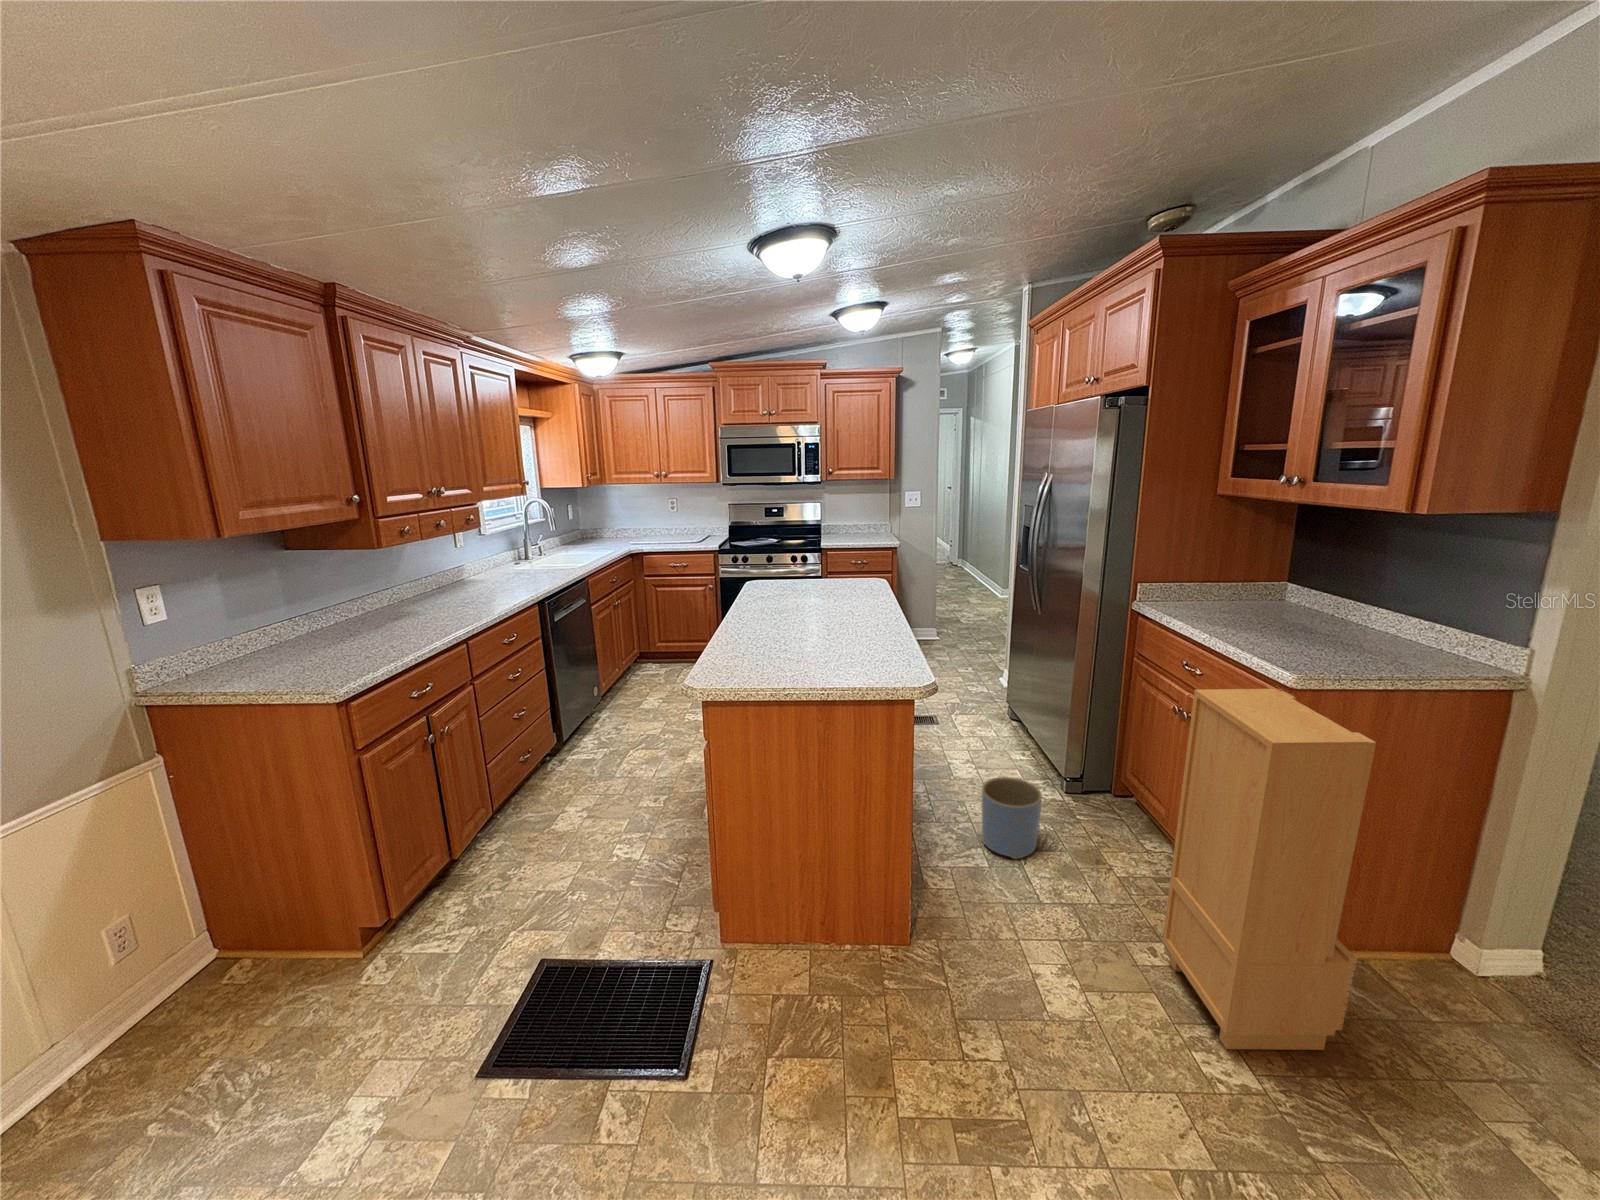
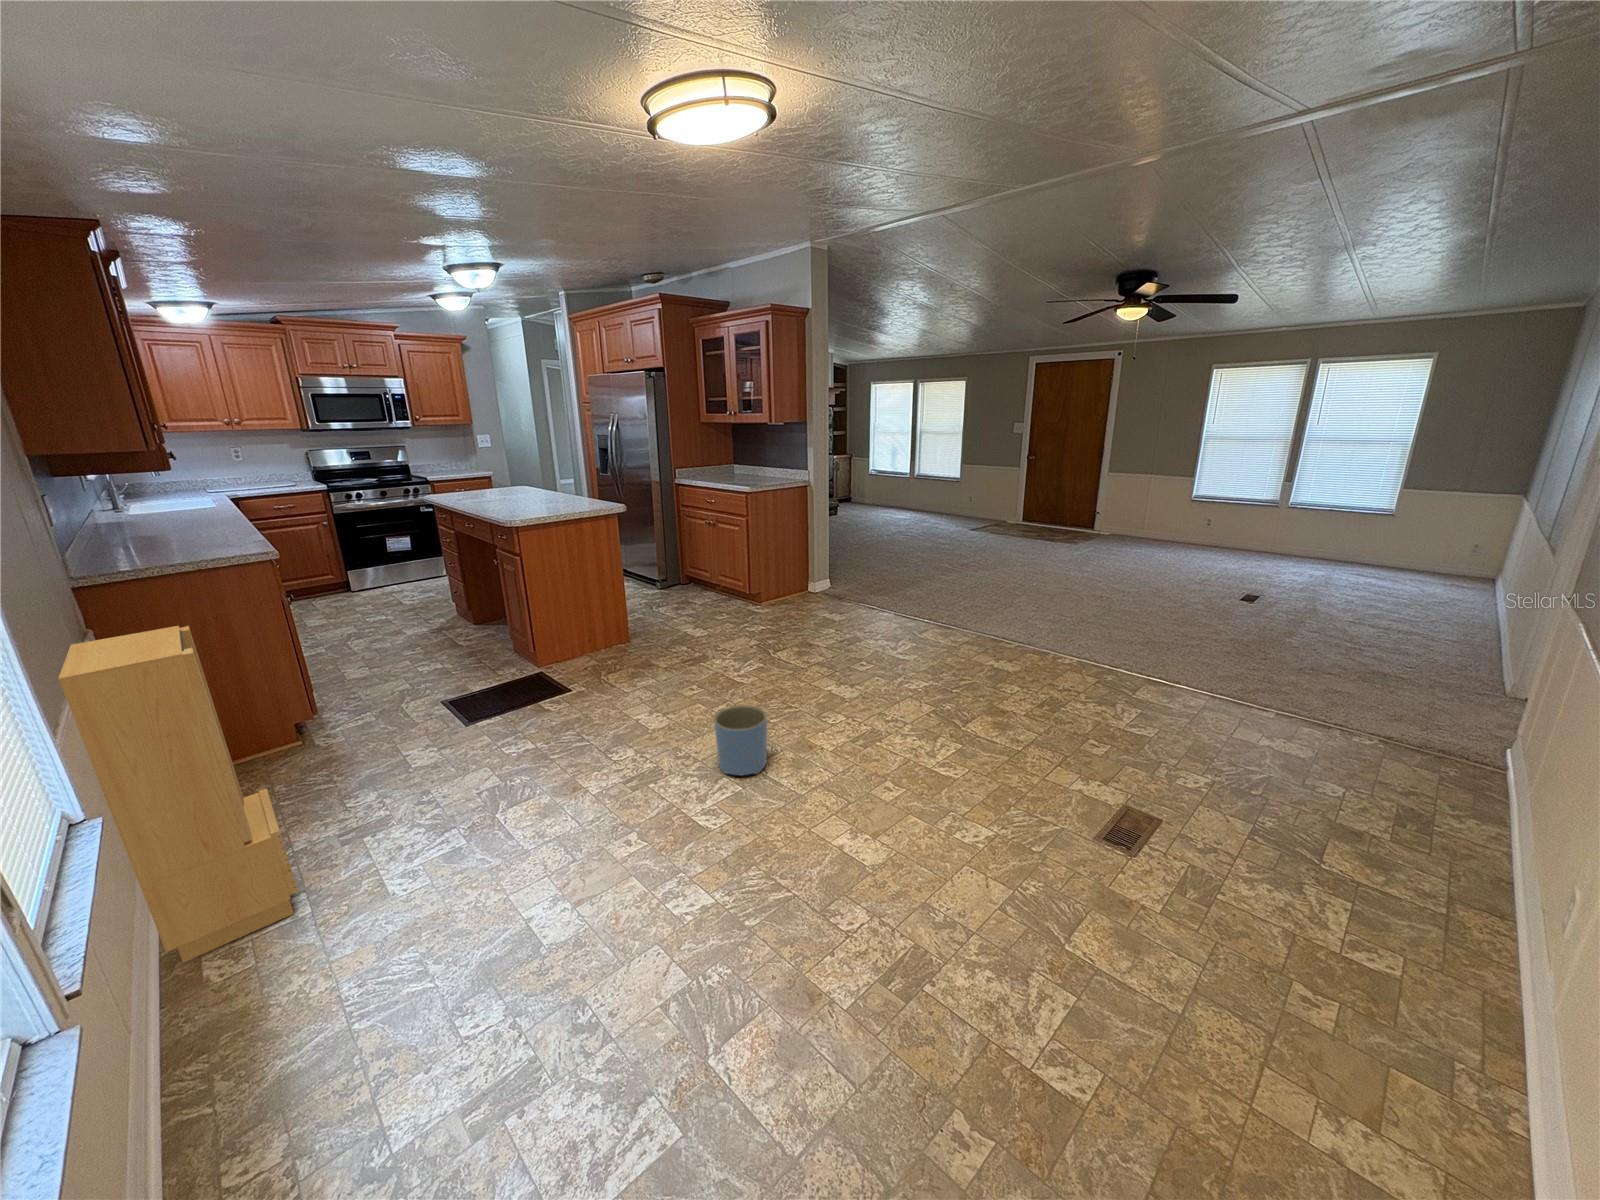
storage cabinet: present [1163,689,1376,1050] -> present [58,626,298,962]

